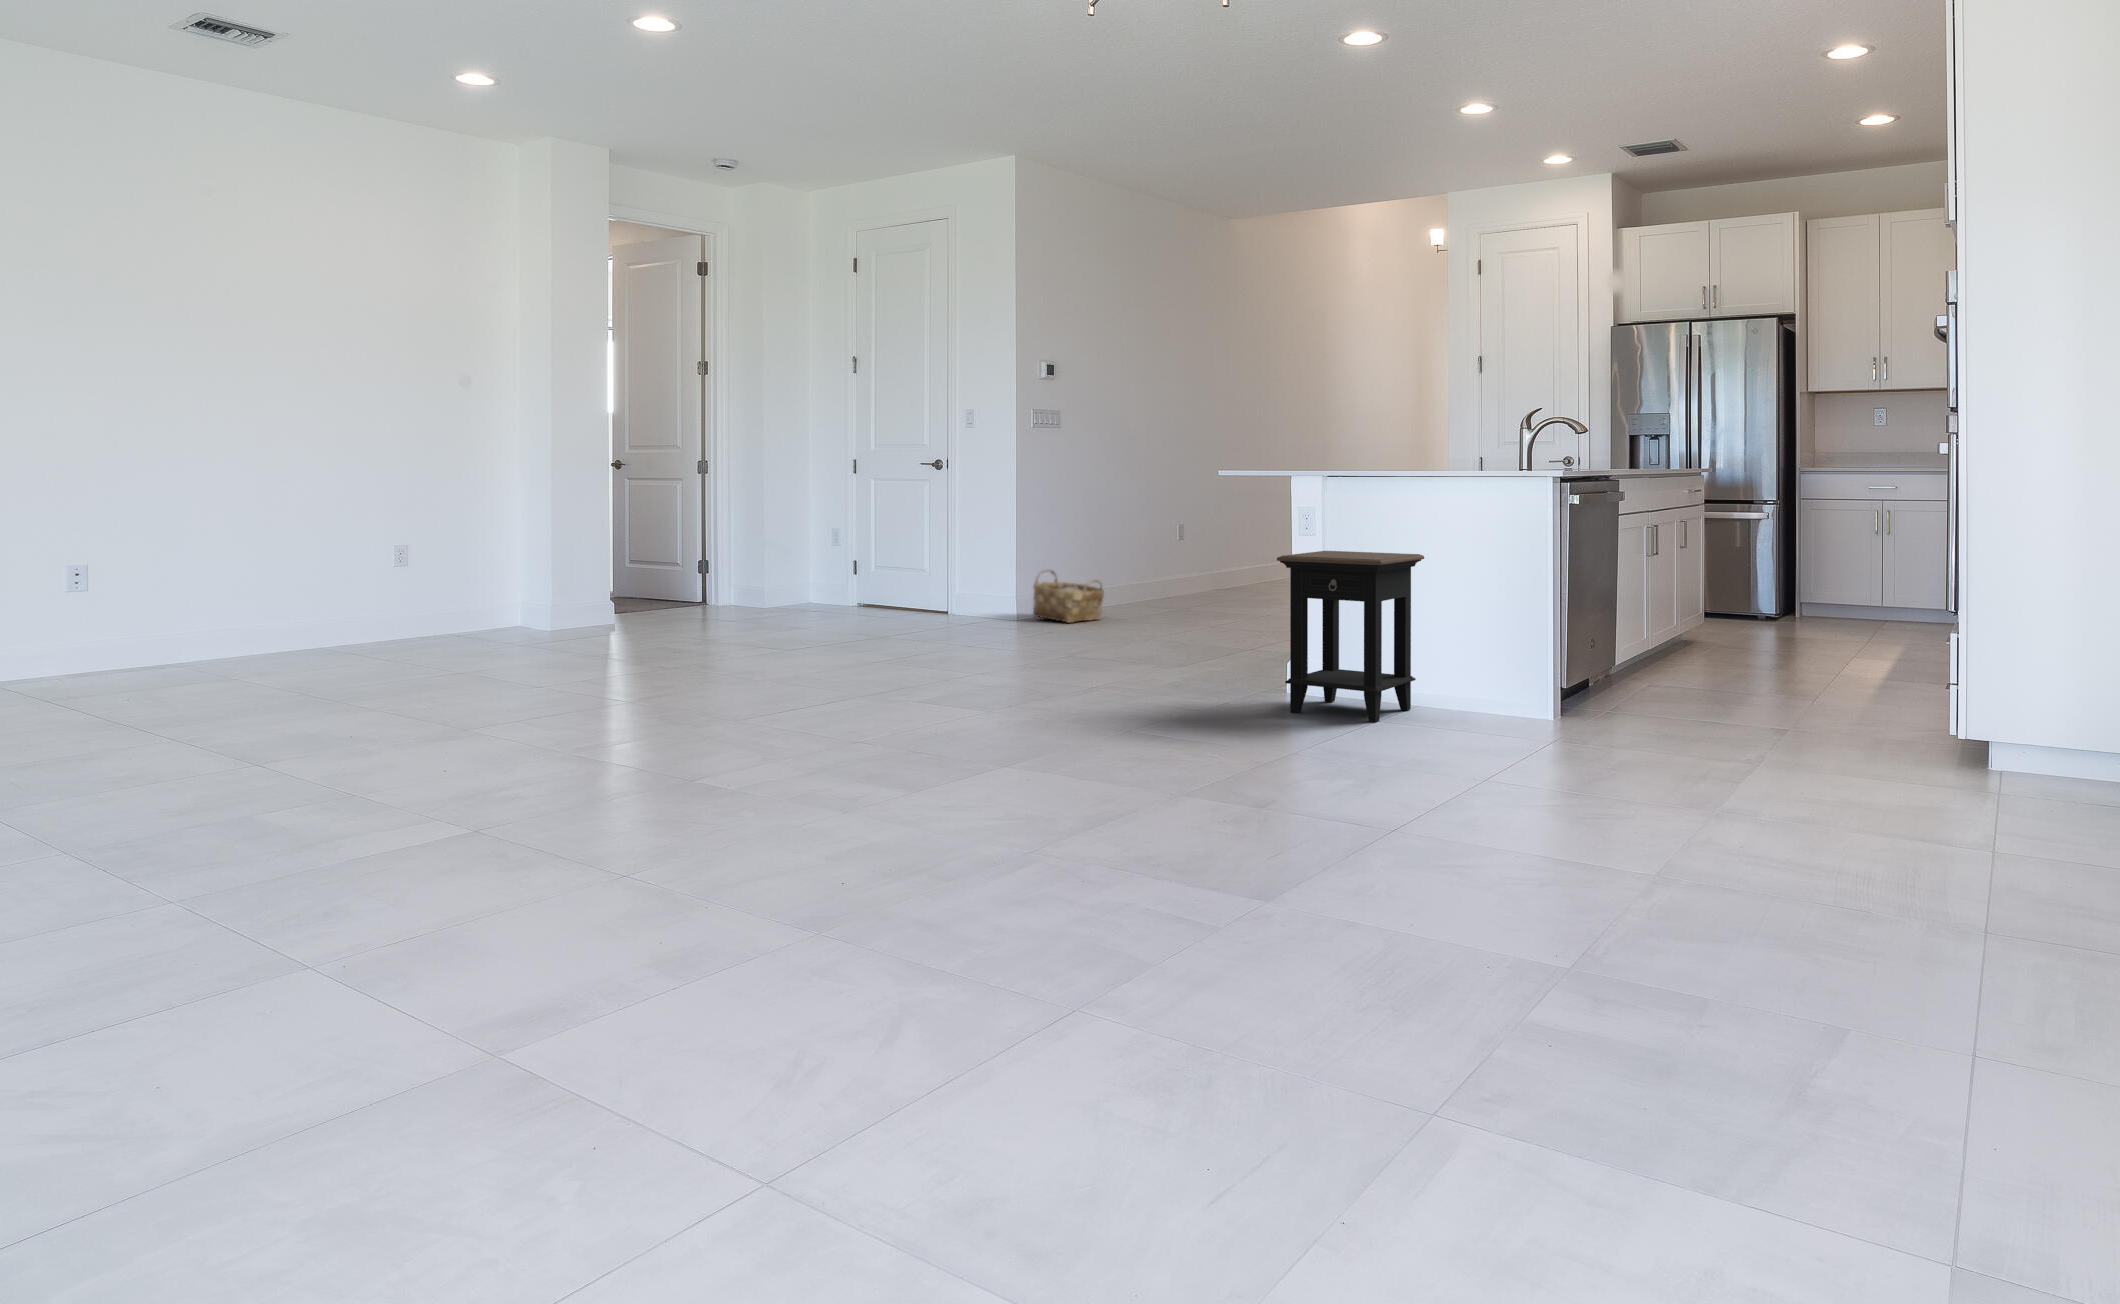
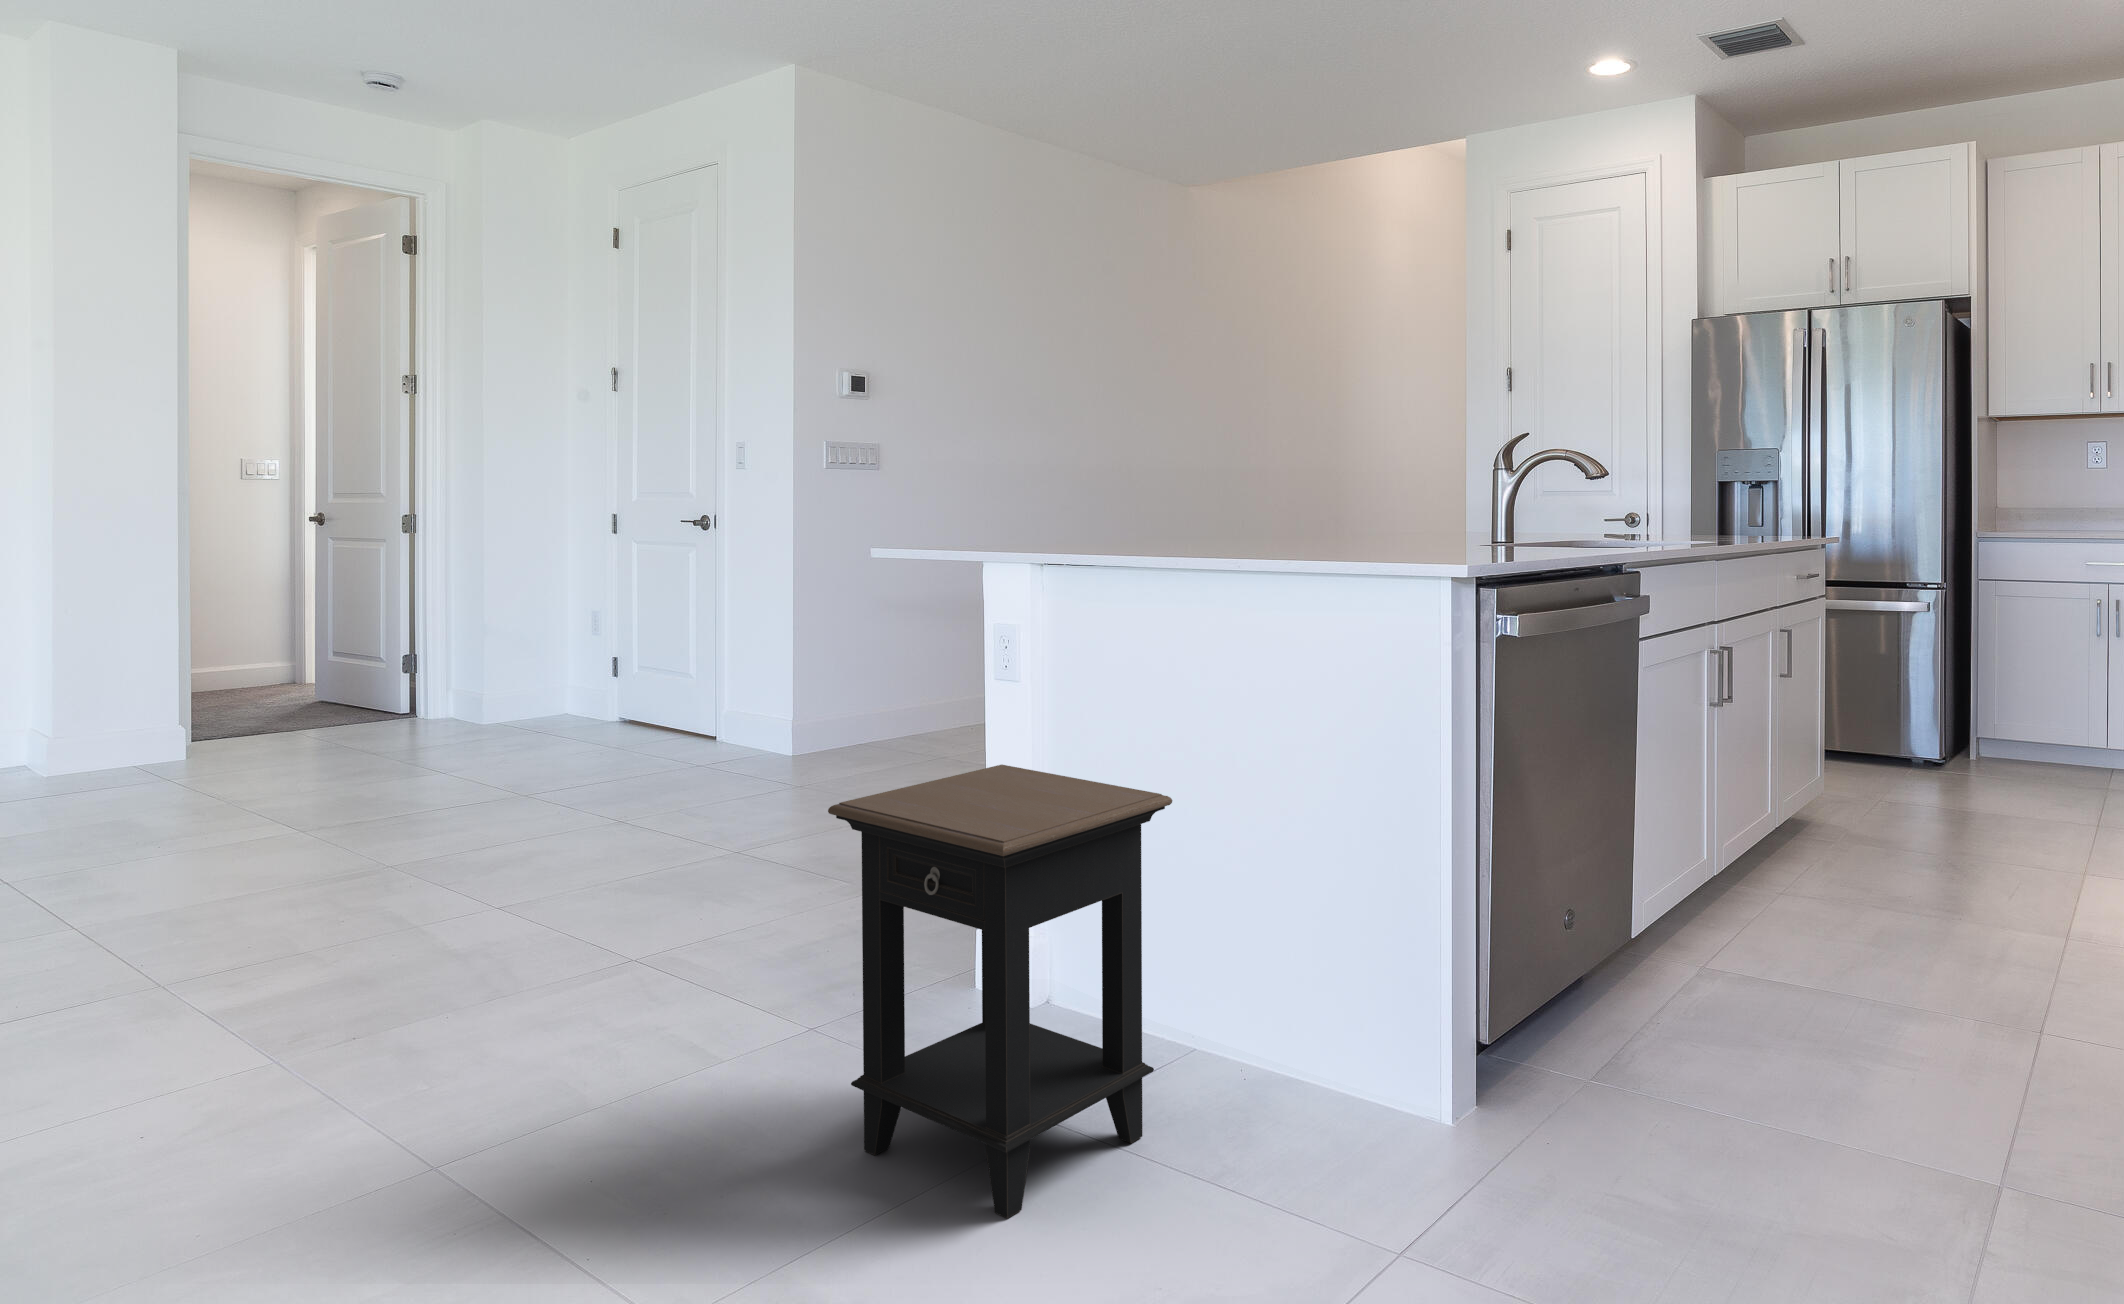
woven basket: present [1033,569,1104,623] -> none [816,679,923,768]

